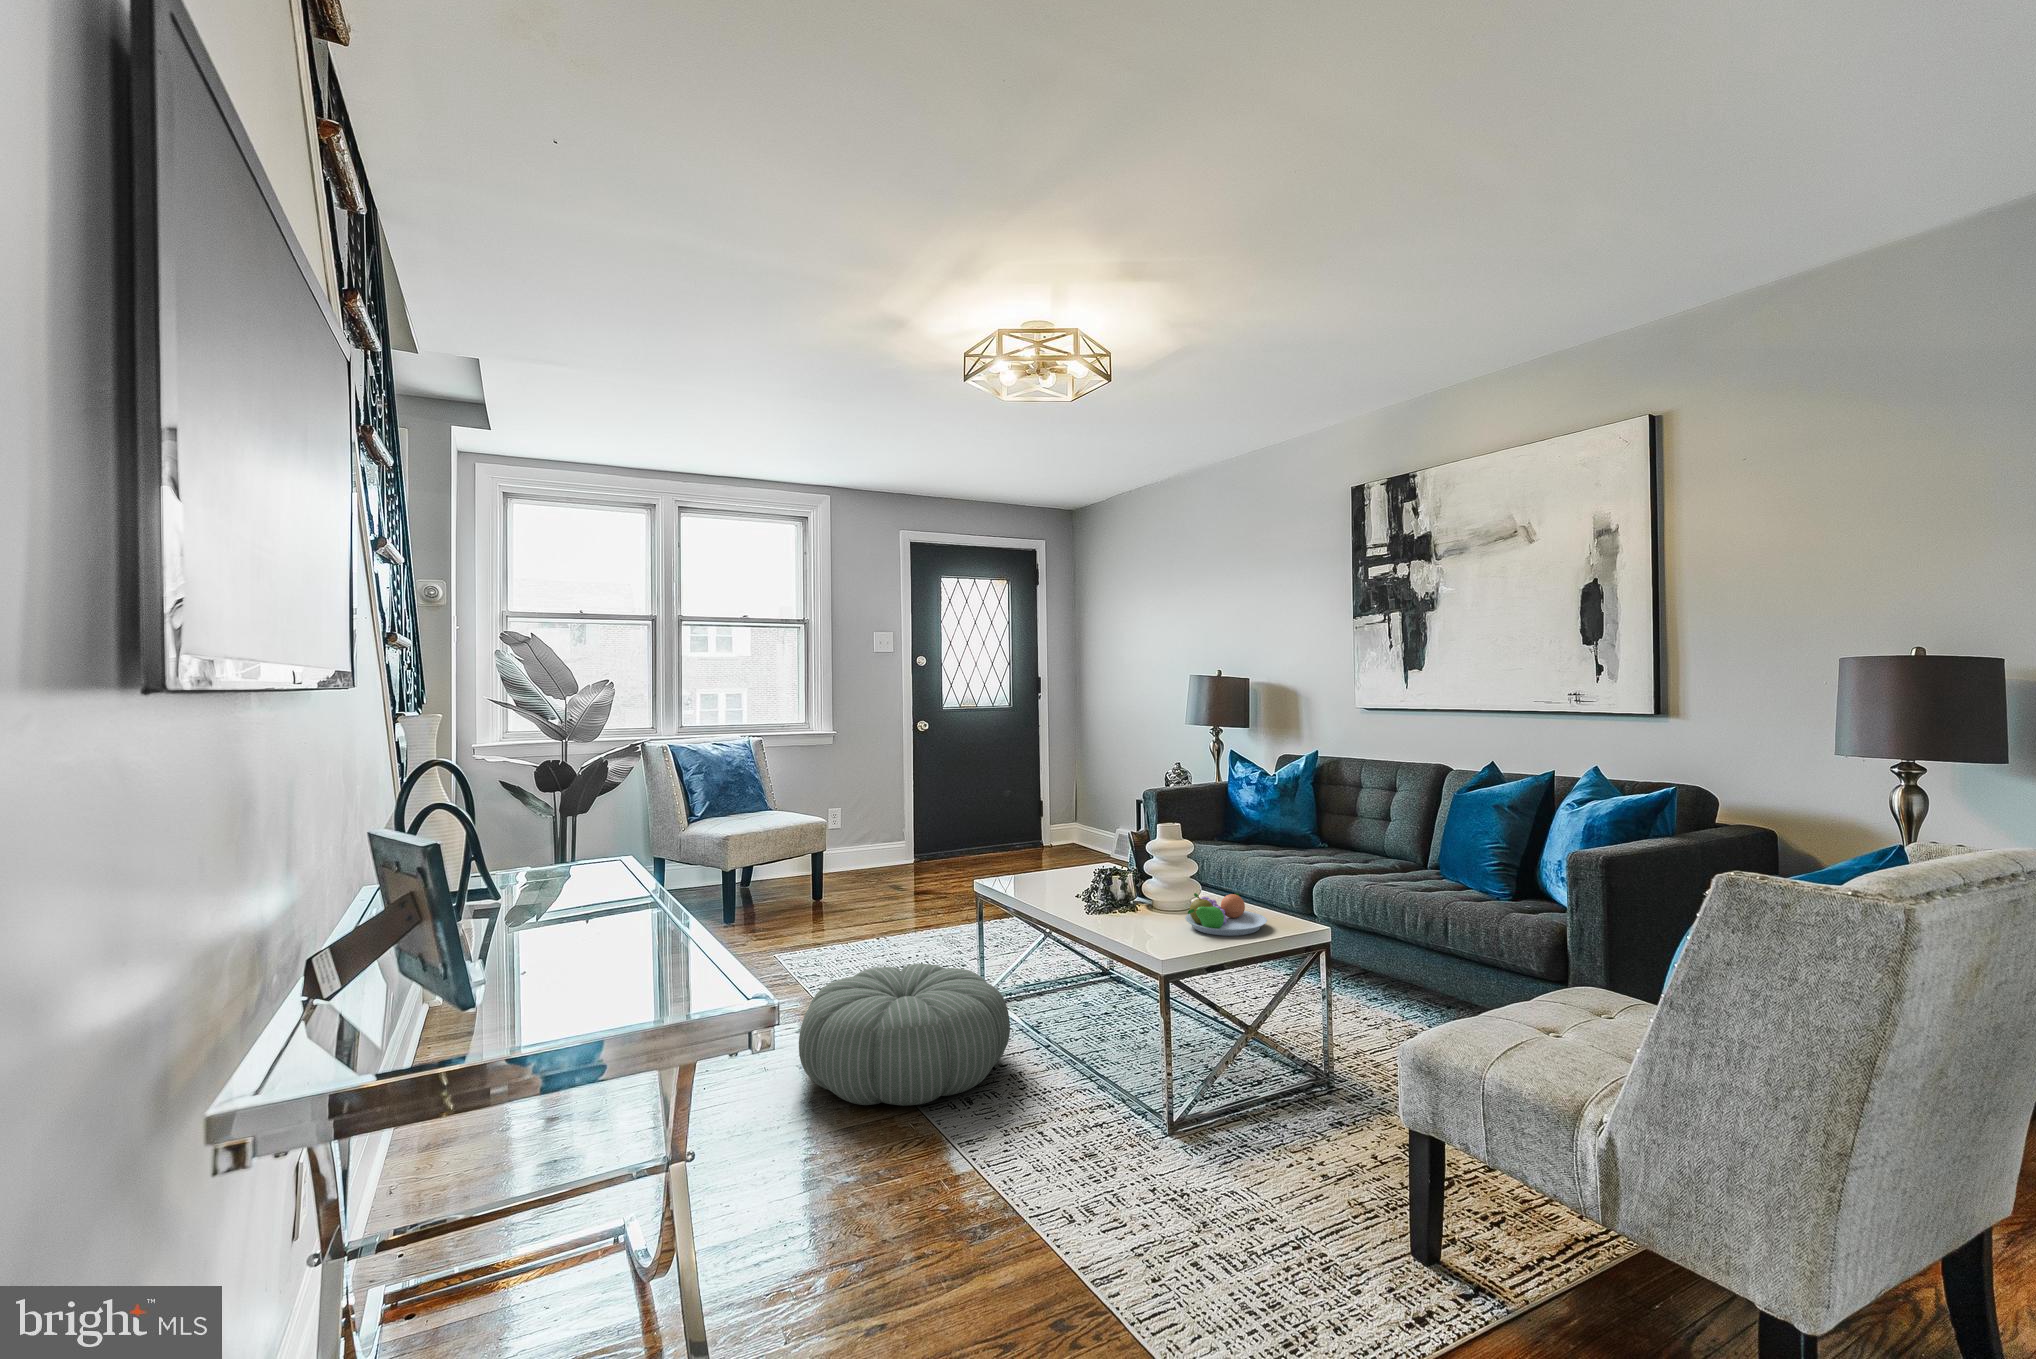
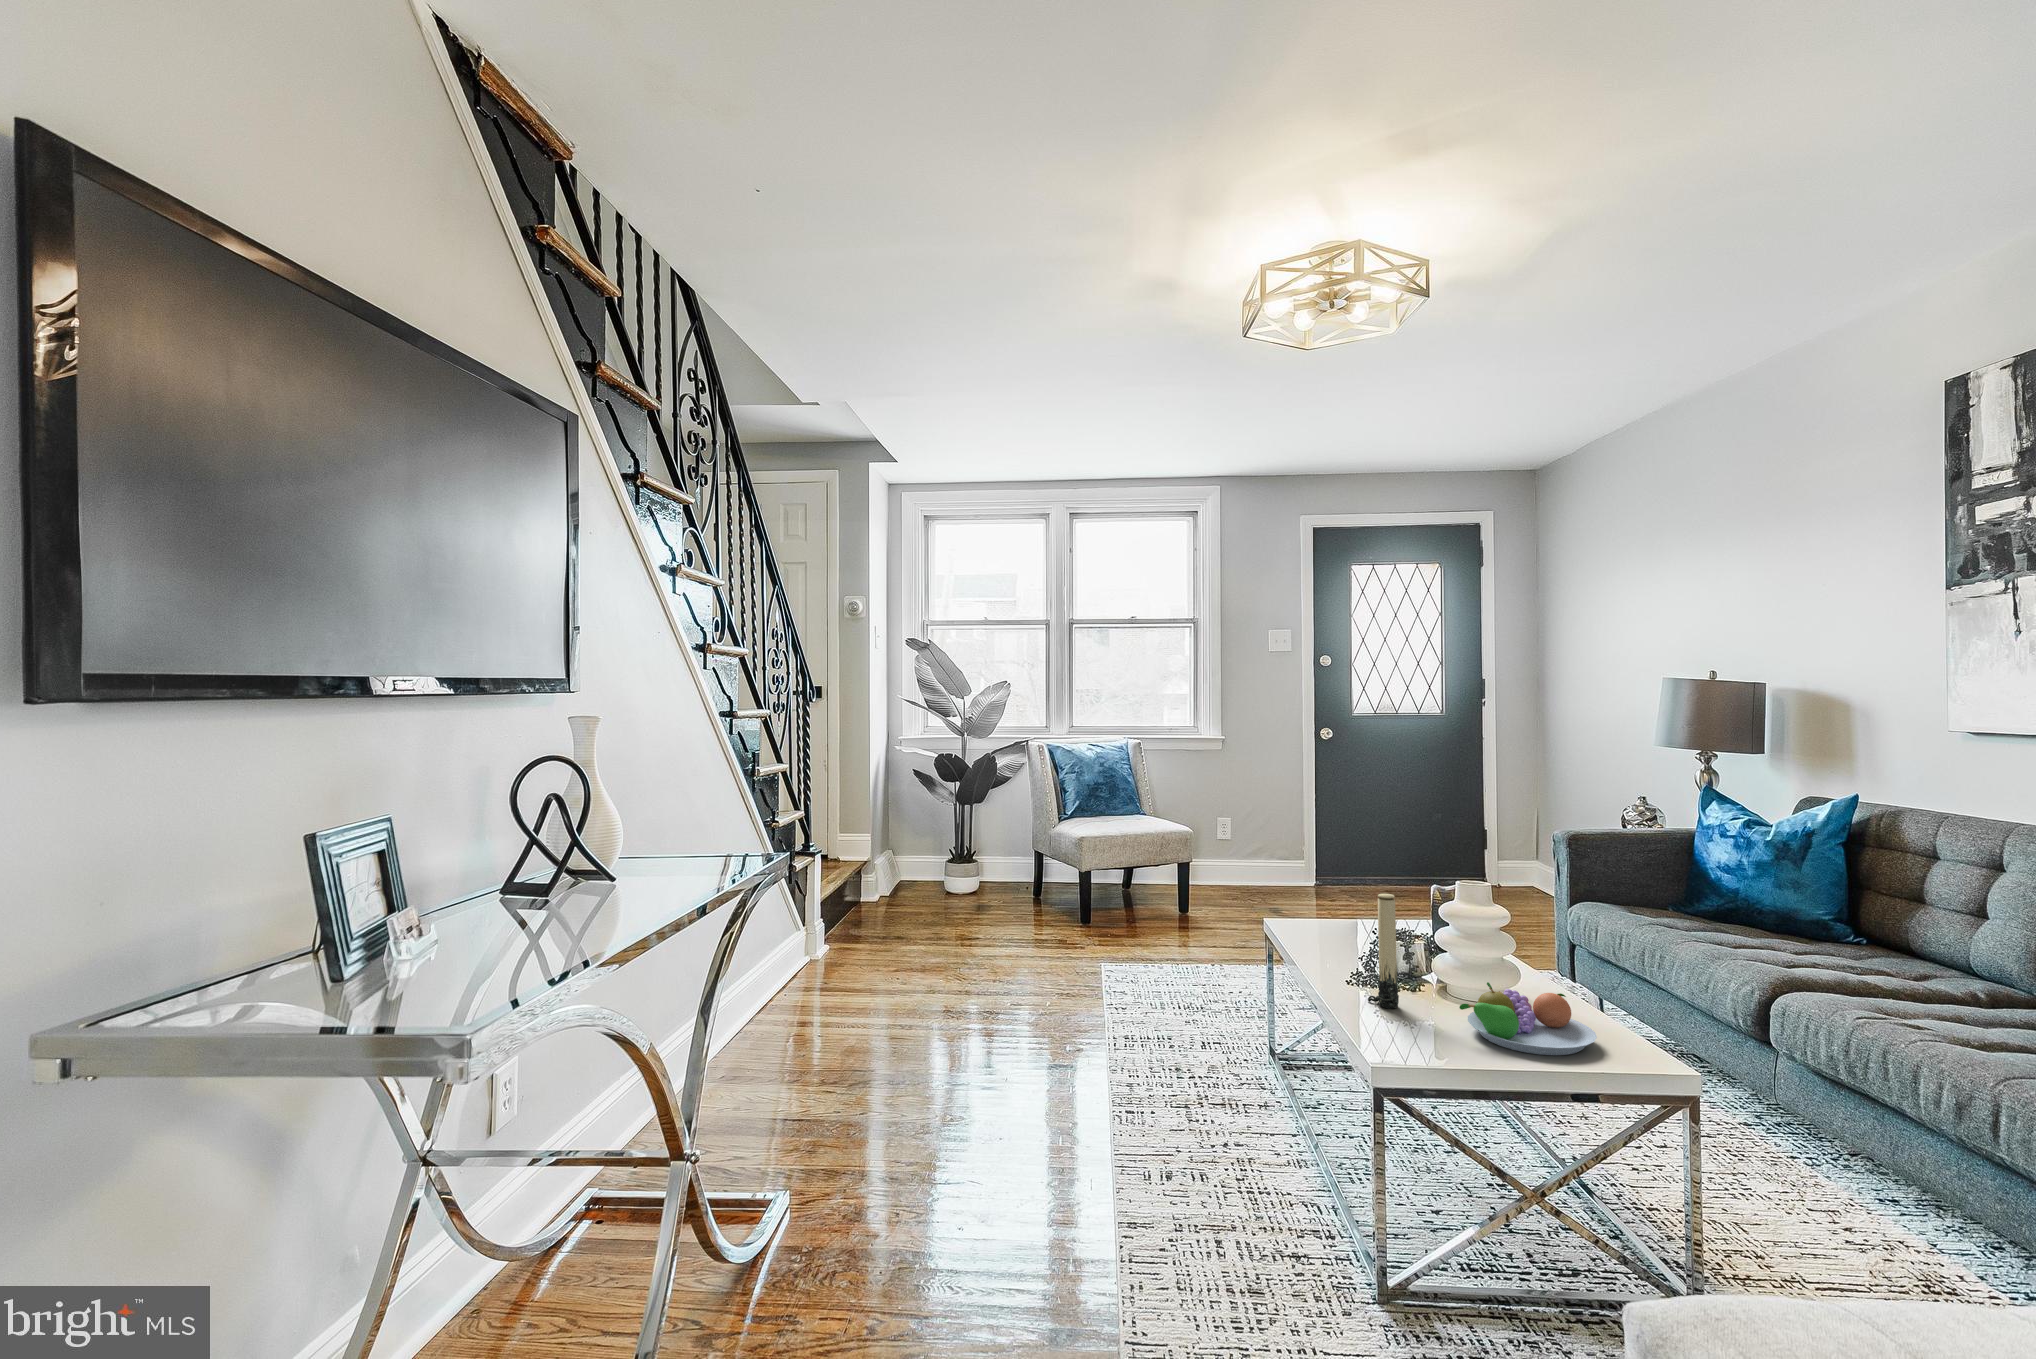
candle: none [1107,839,1131,926] -> present [1368,894,1399,1008]
pouf: present [799,964,1010,1106] -> none [1009,999,1245,1164]

